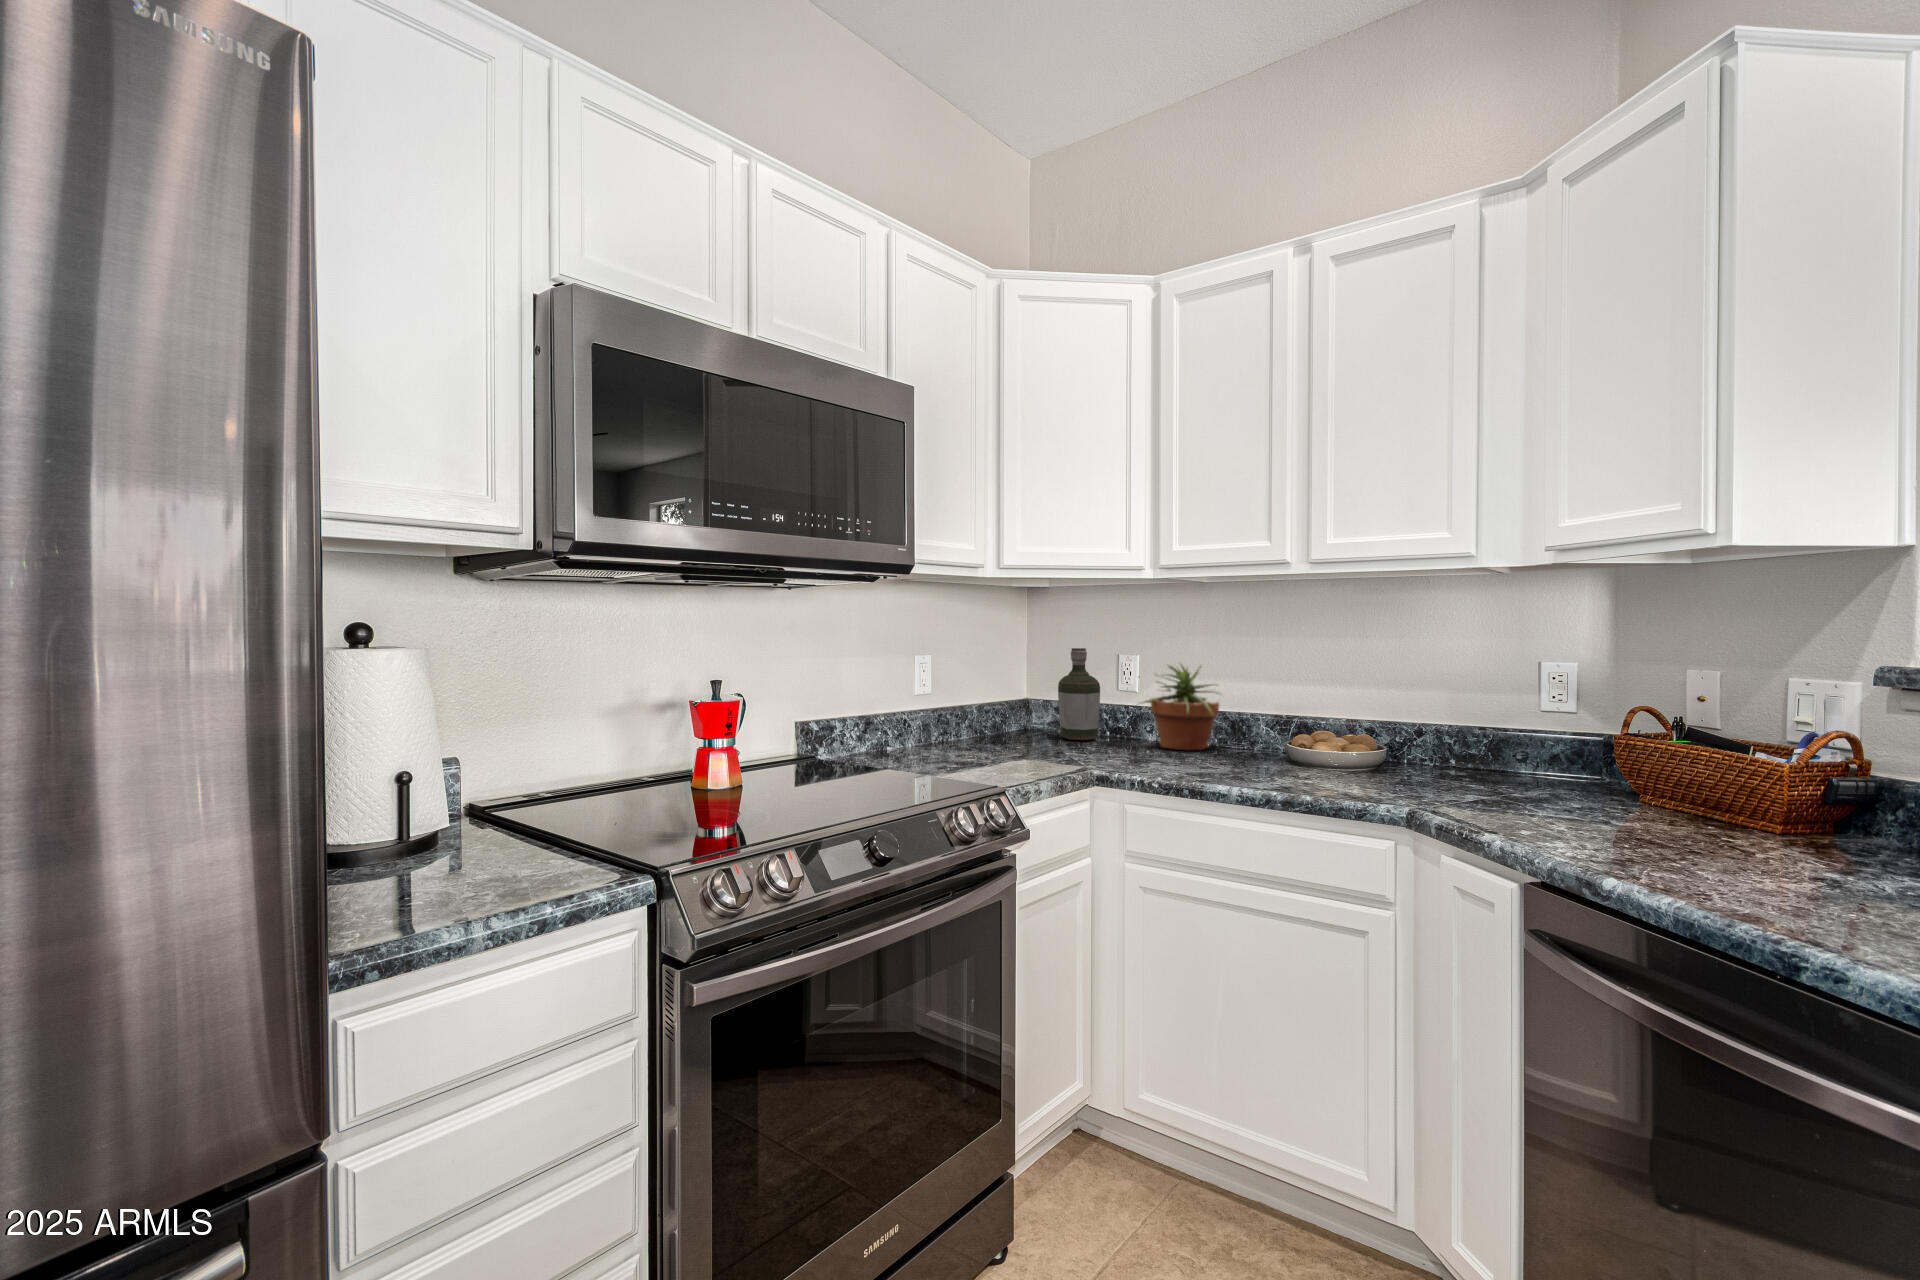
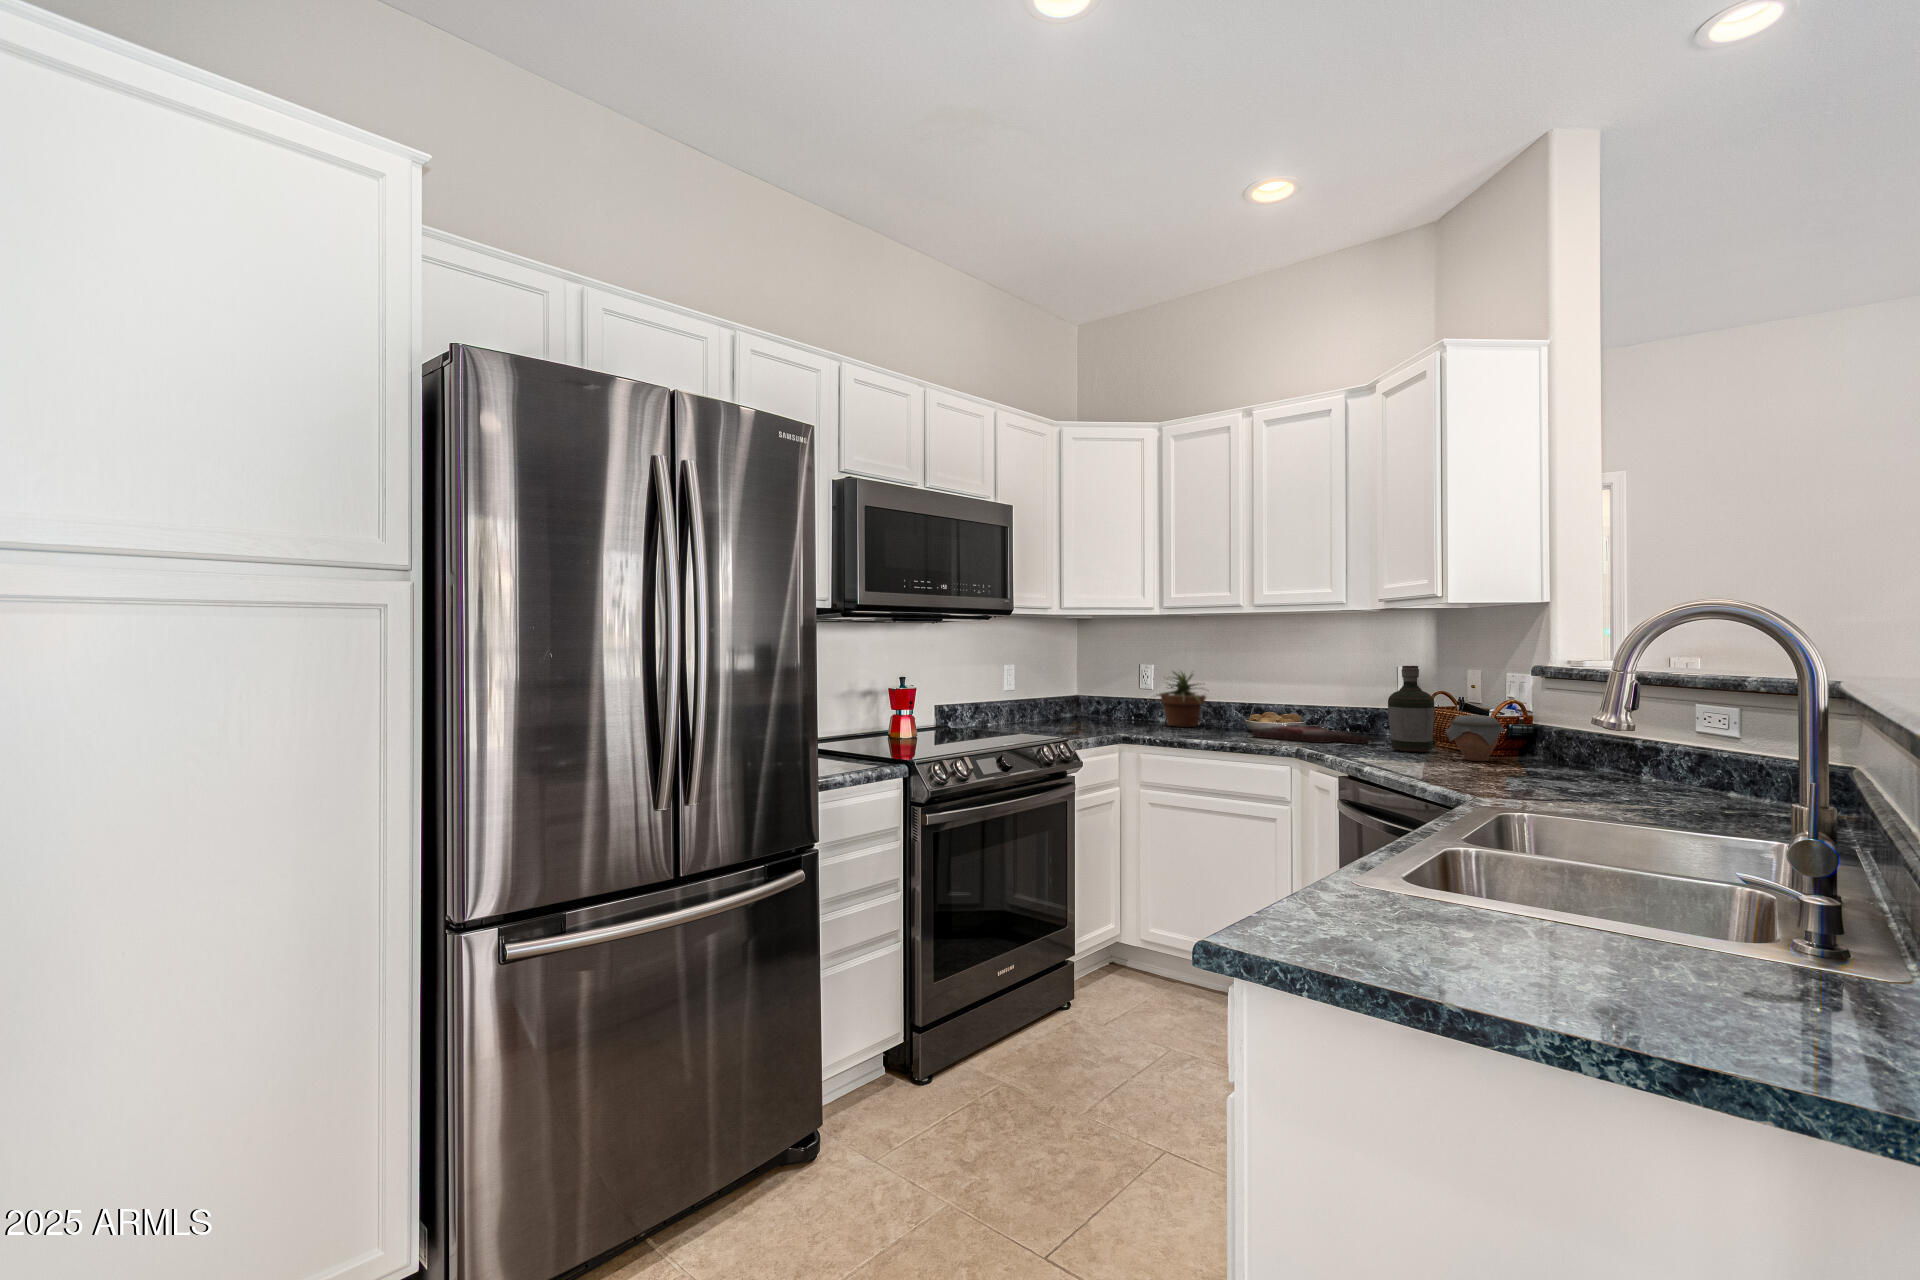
bottle: present [1058,648,1100,741] -> present [1388,666,1434,752]
cutting board: none [1304,754,1508,793] -> present [1252,725,1369,744]
jar: none [1715,760,1844,852] -> present [1446,715,1505,761]

